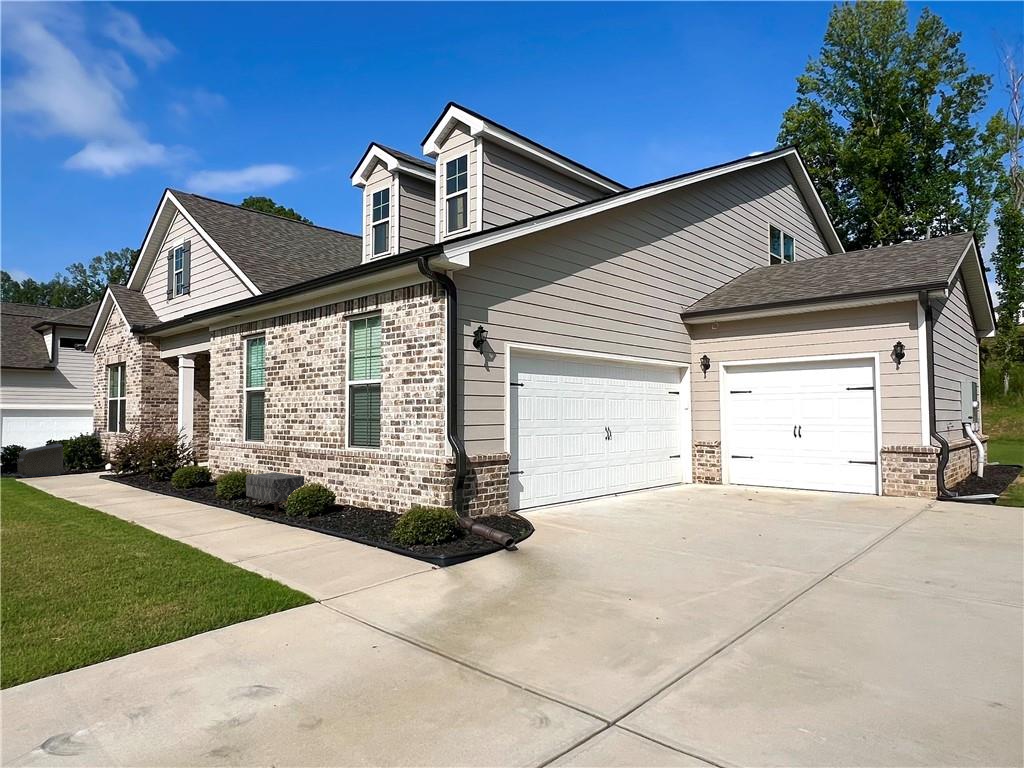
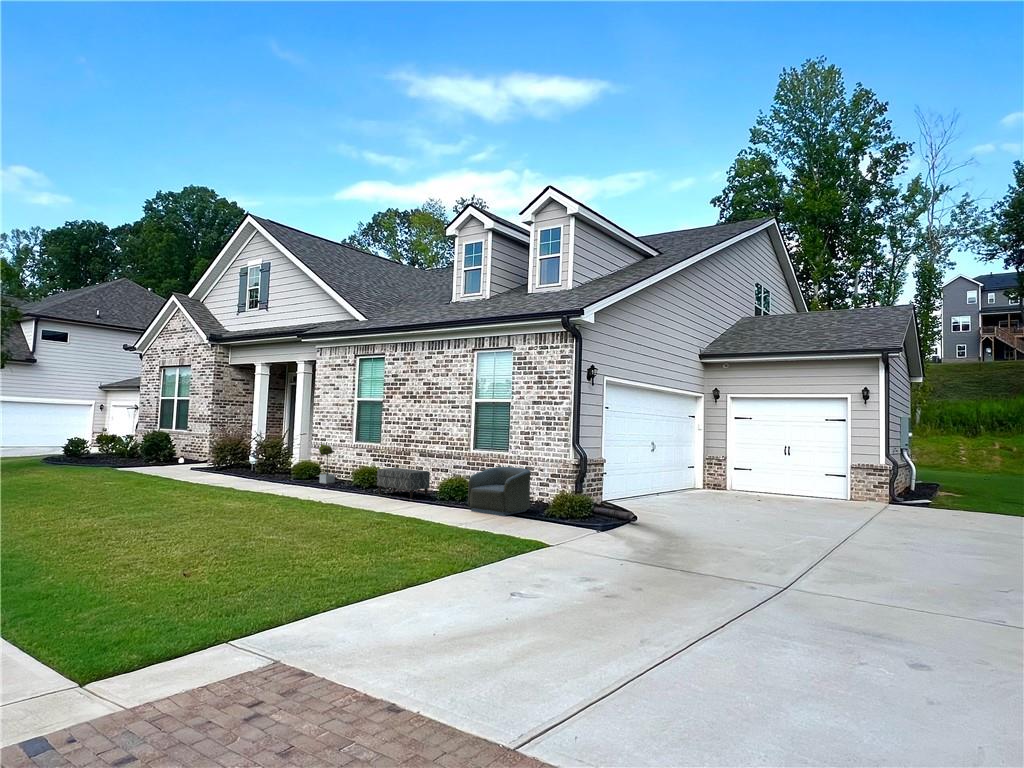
armchair: present [17,444,63,478] -> present [468,467,530,516]
potted tree: none [204,445,225,493] -> present [319,444,335,484]

